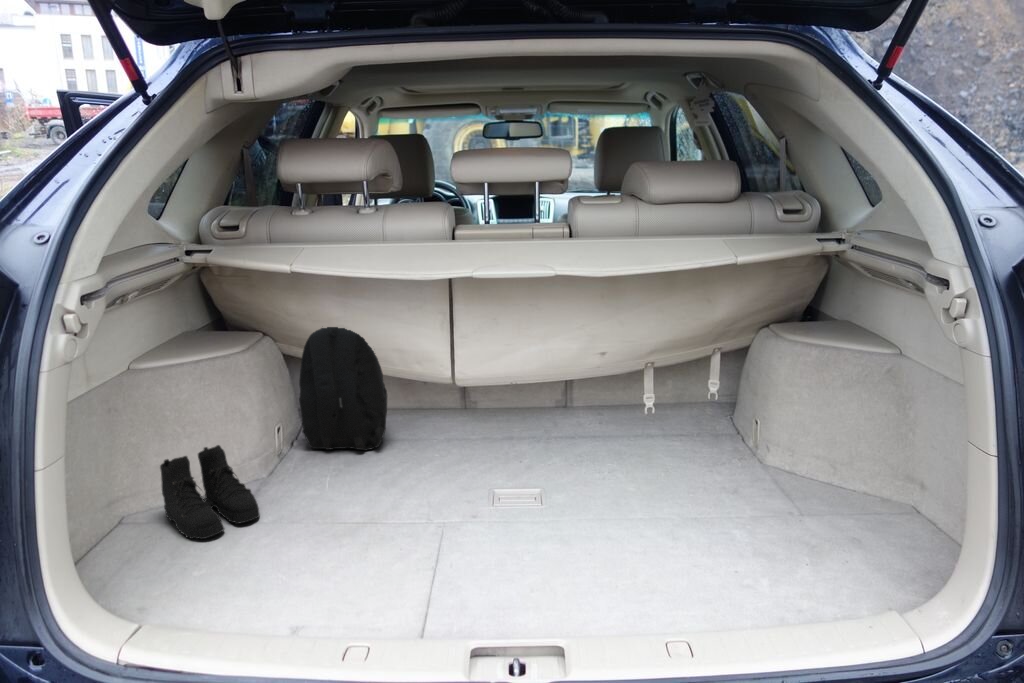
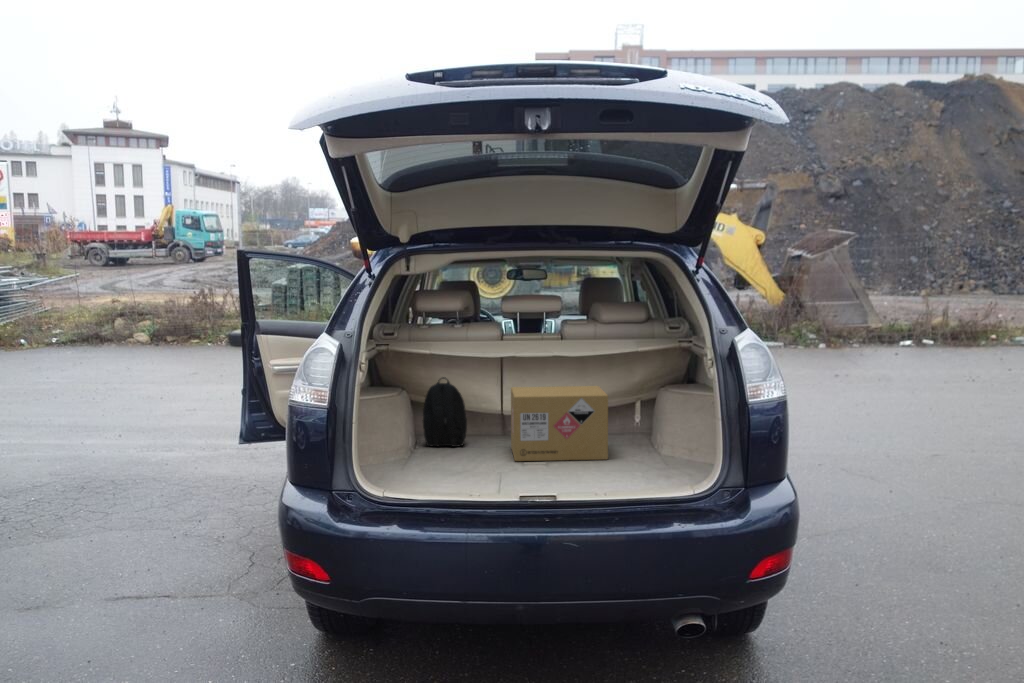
cardboard box: none [469,332,682,508] -> present [511,386,608,461]
boots: present [160,445,260,539] -> none [372,431,417,468]

